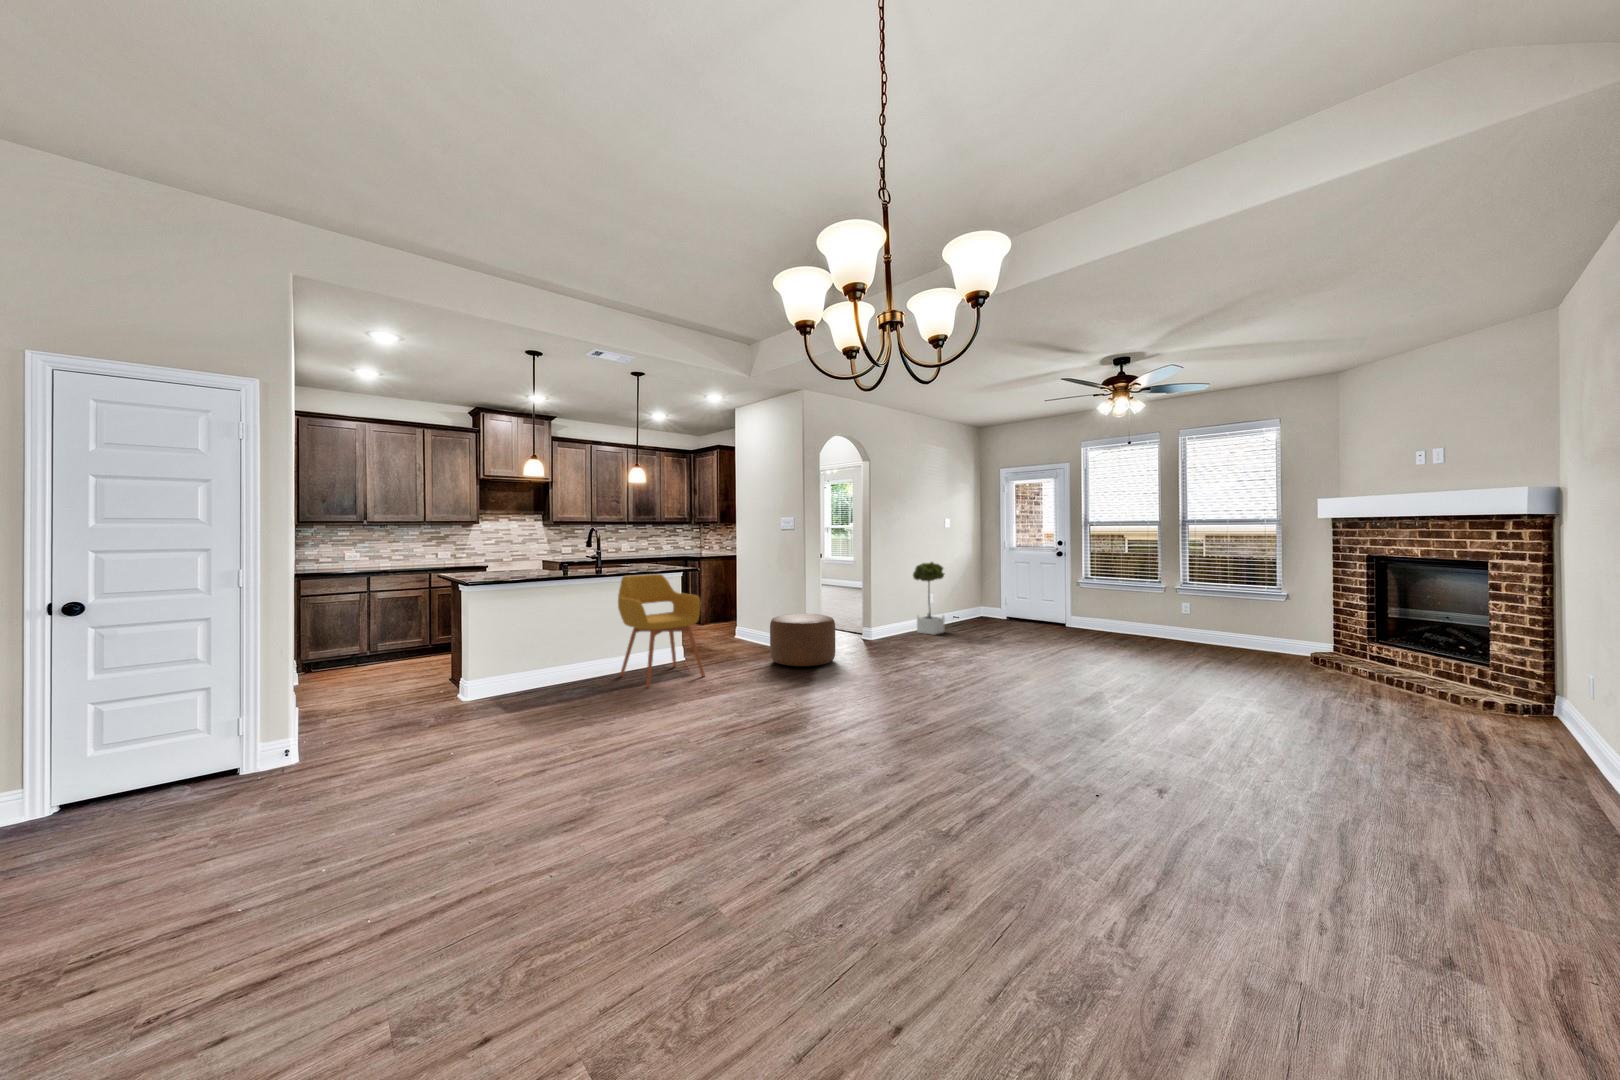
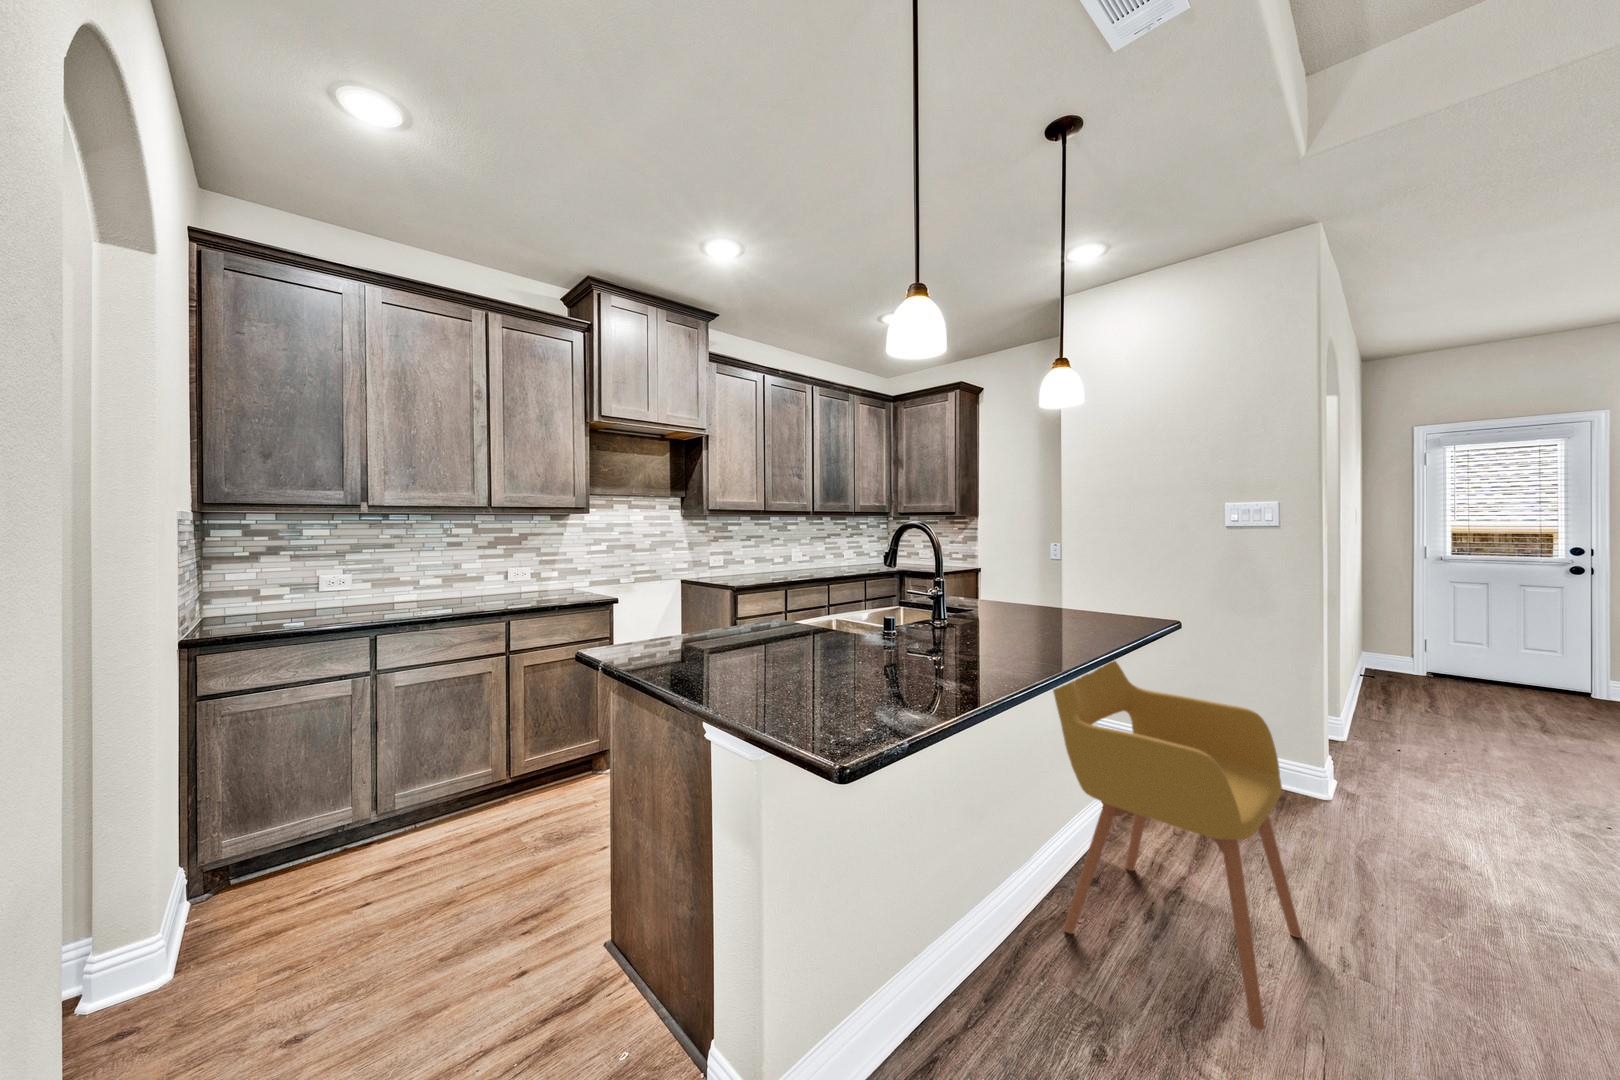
potted tree: present [913,562,945,635] -> none [1373,592,1453,729]
ottoman: present [770,613,835,666] -> none [1308,723,1528,884]

